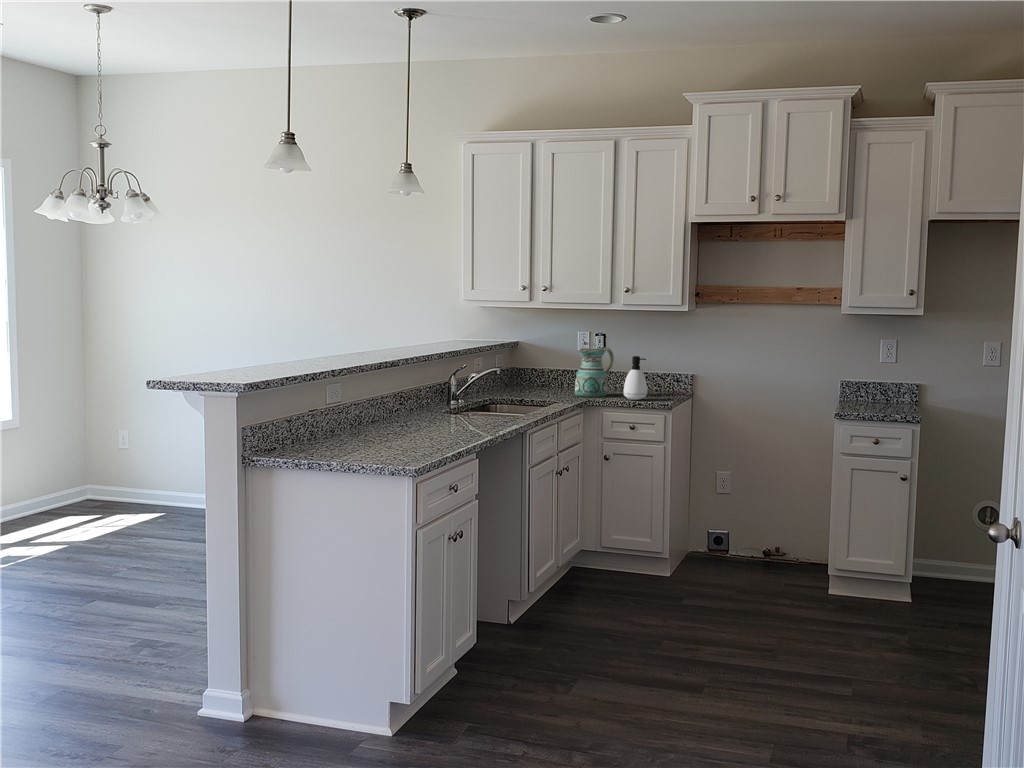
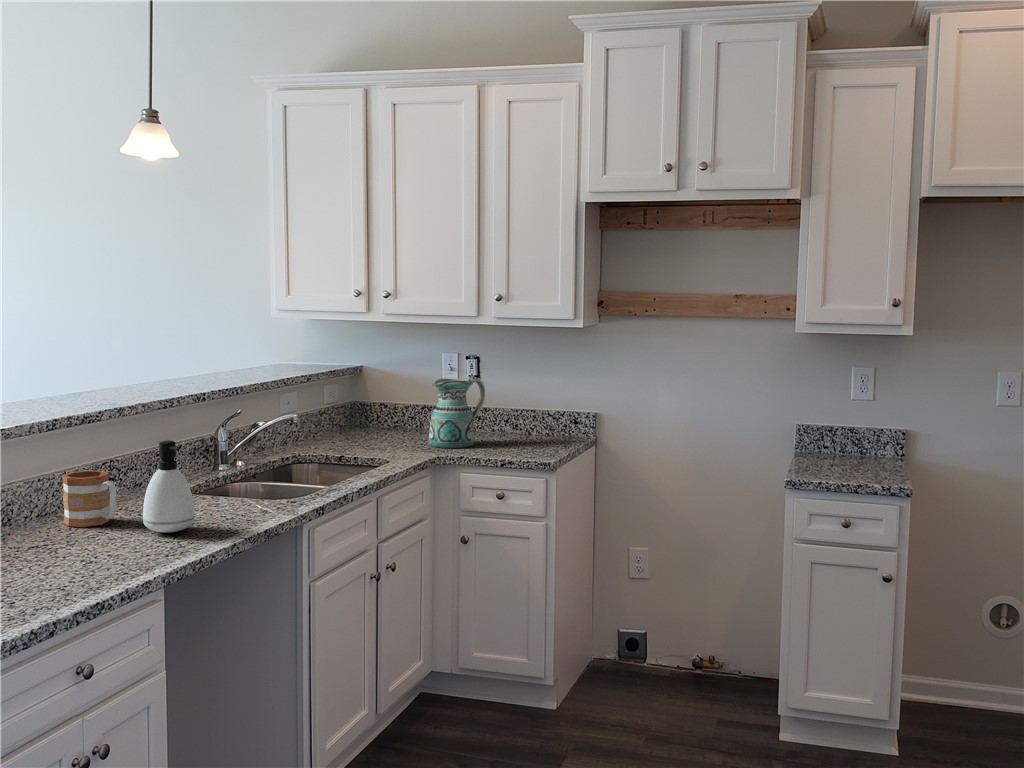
soap dispenser: present [624,356,647,400] -> present [143,440,195,533]
mug: none [388,395,423,428] -> present [62,470,116,527]

